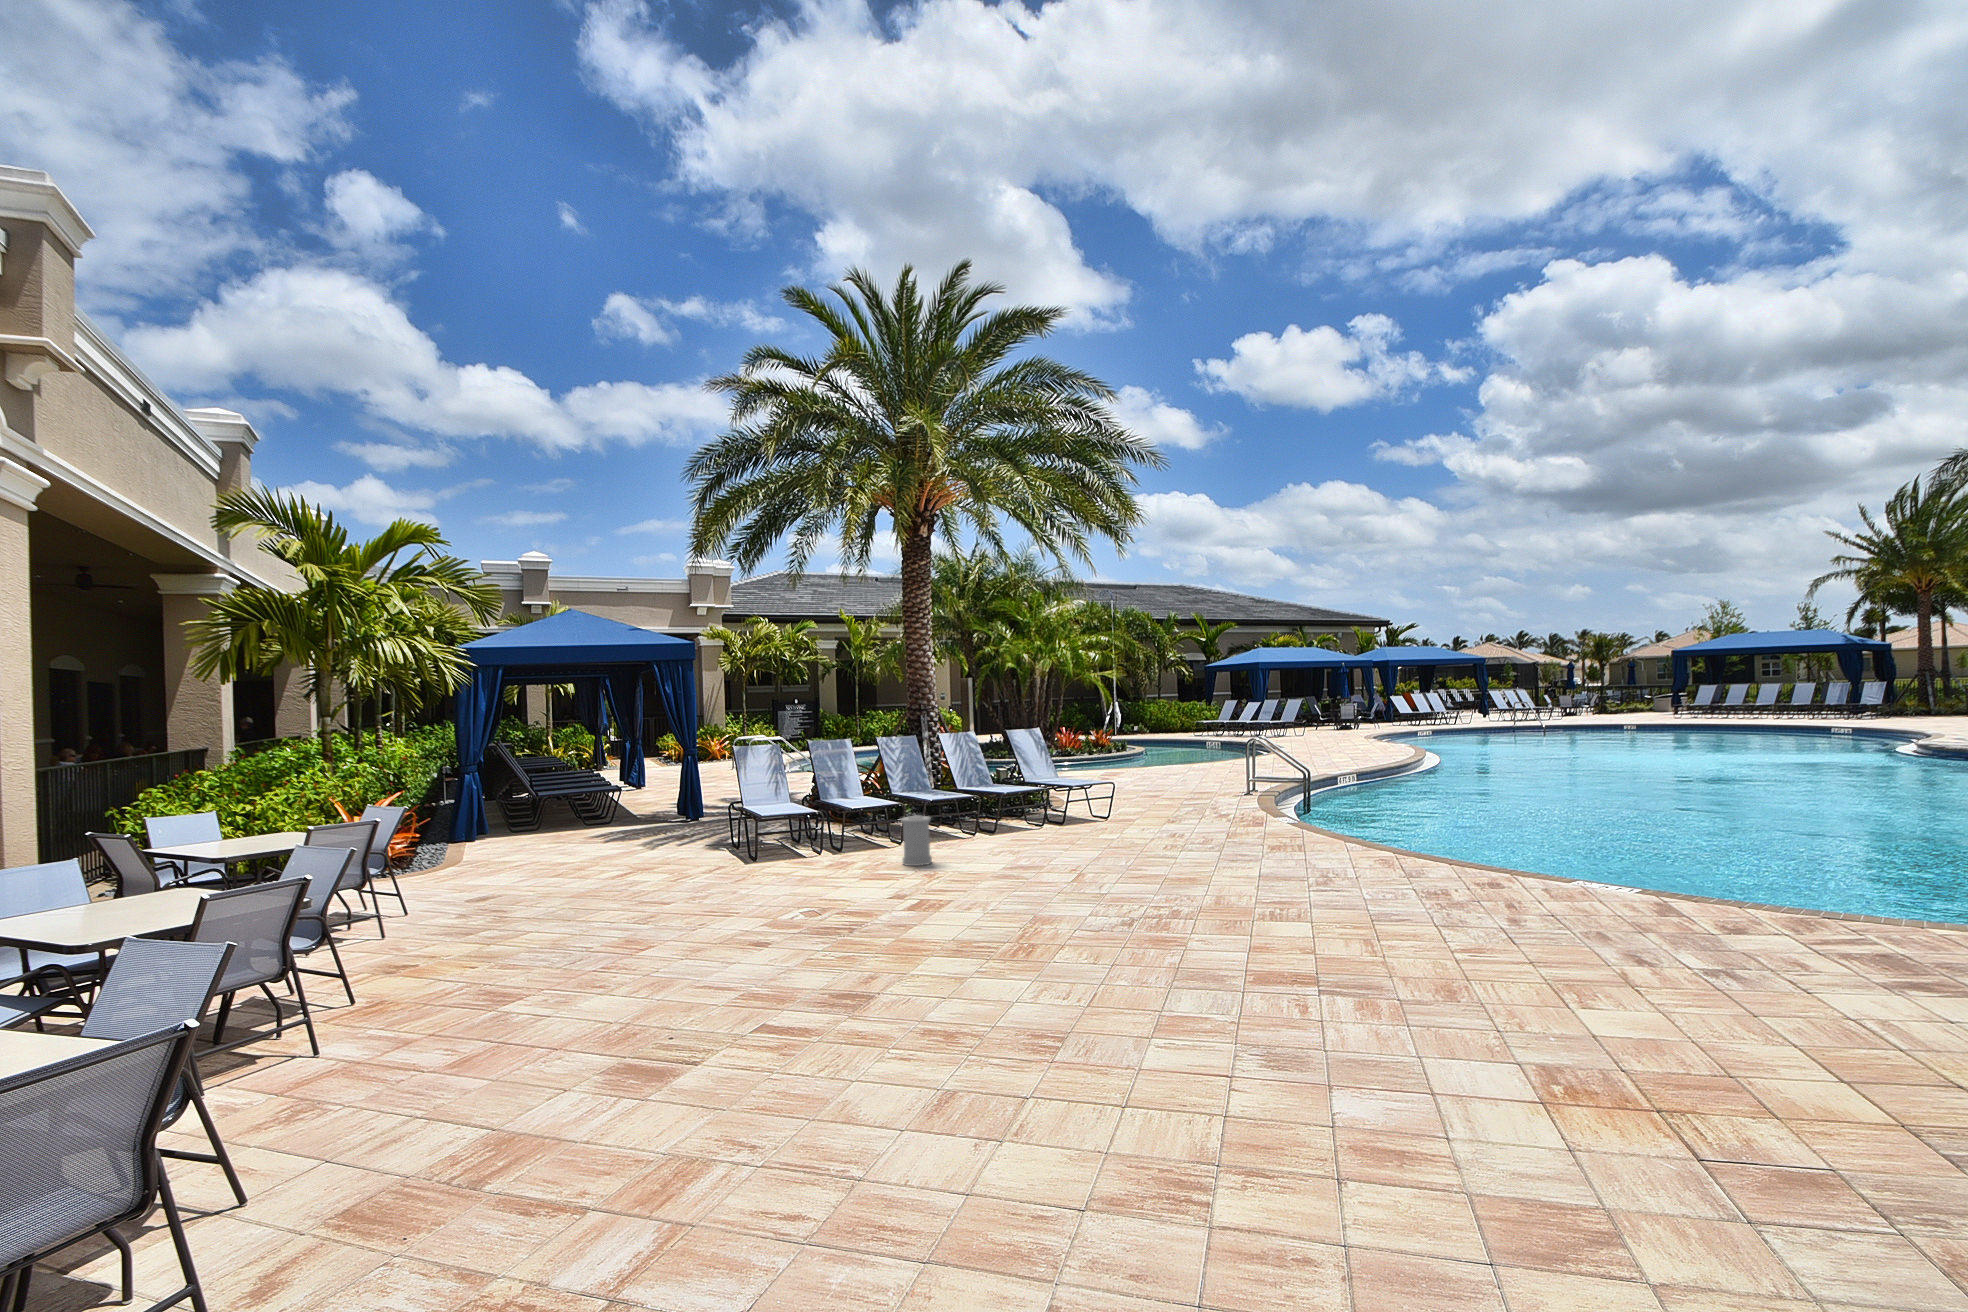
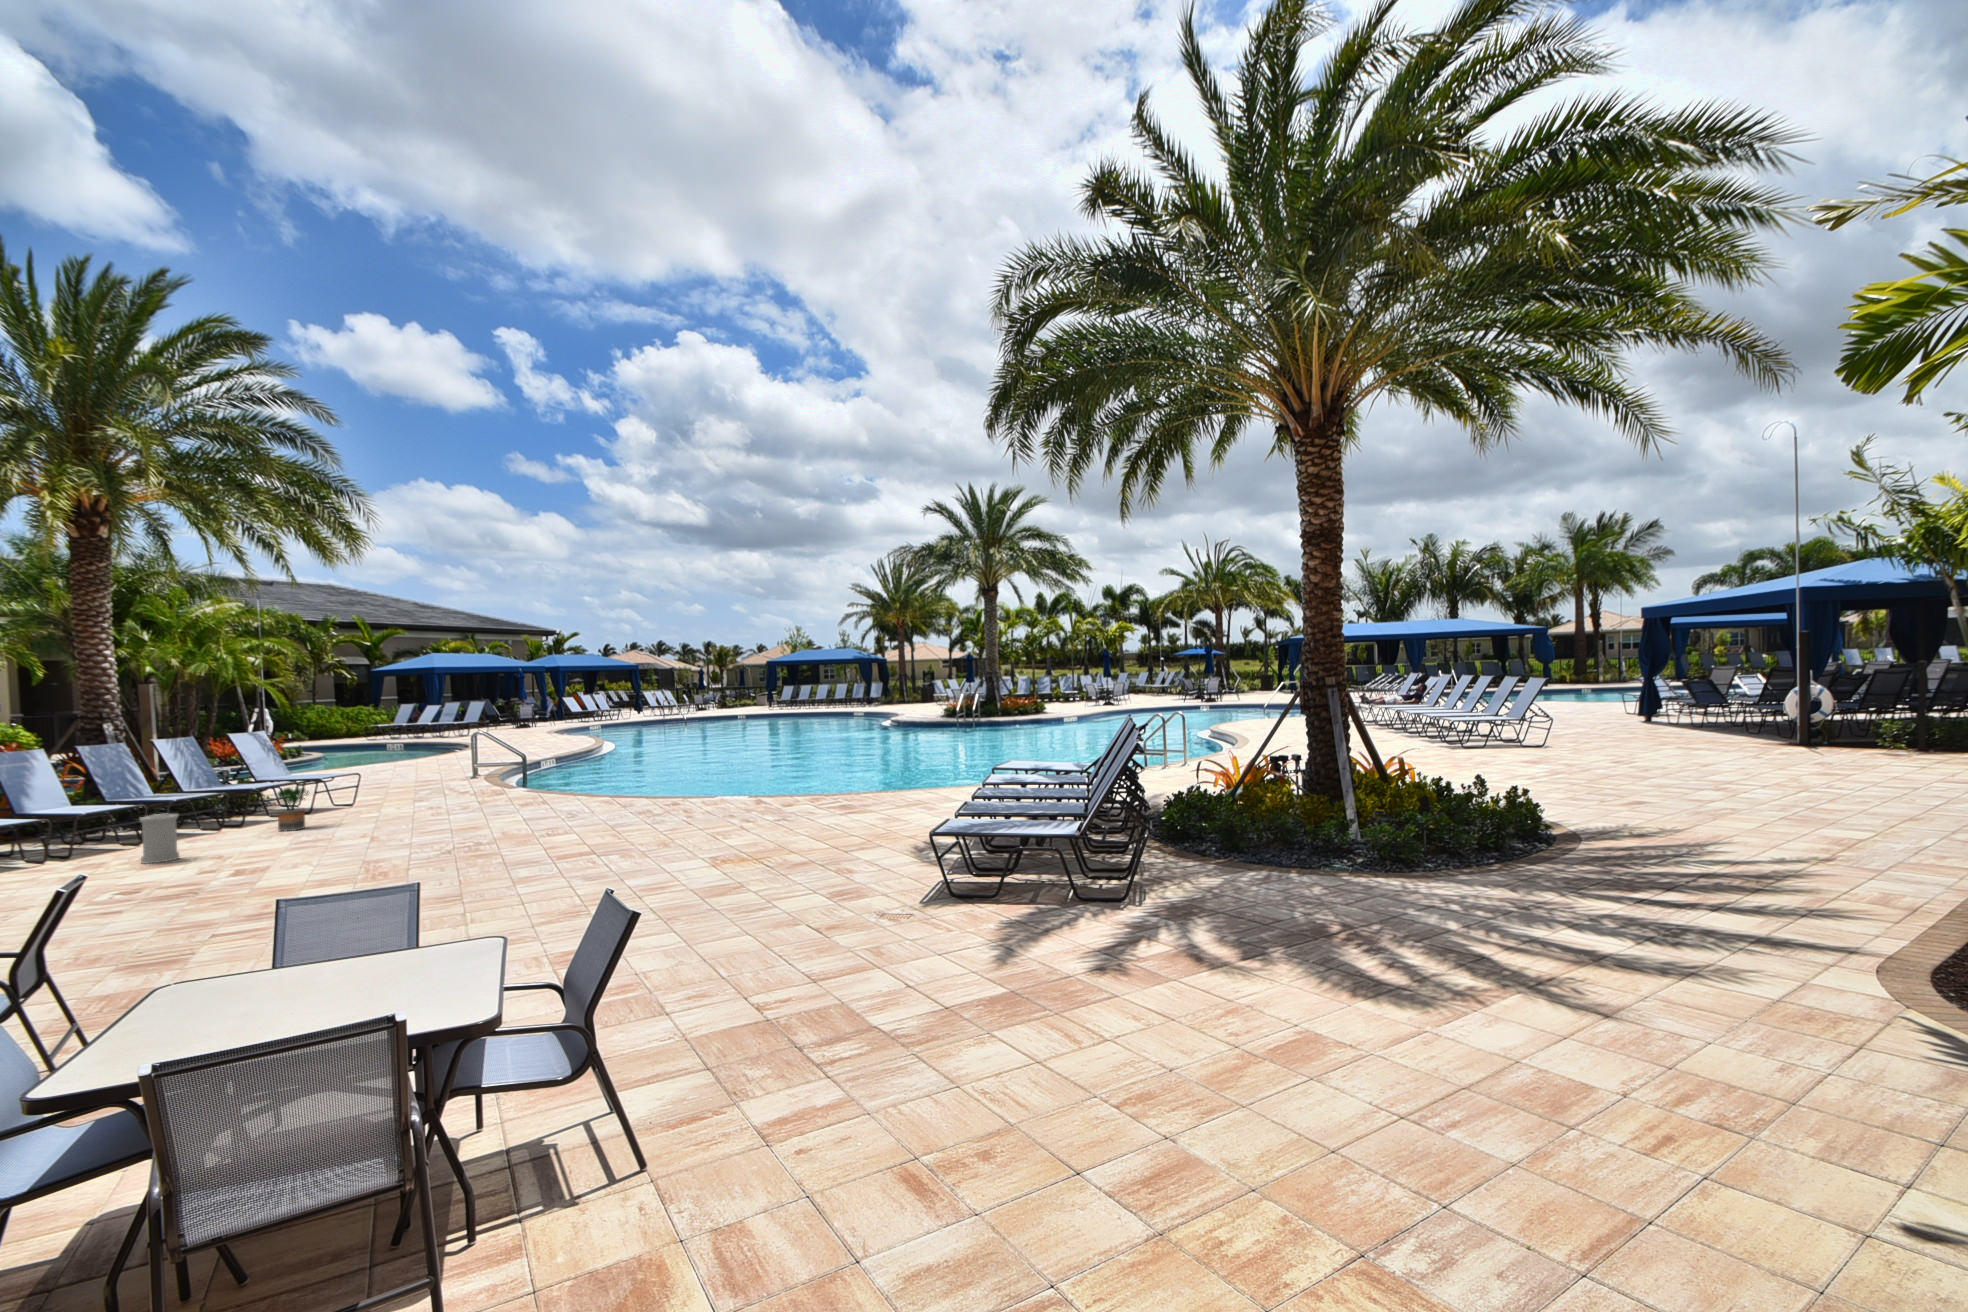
potted tree: none [1028,795,1059,843] -> present [278,787,309,831]

